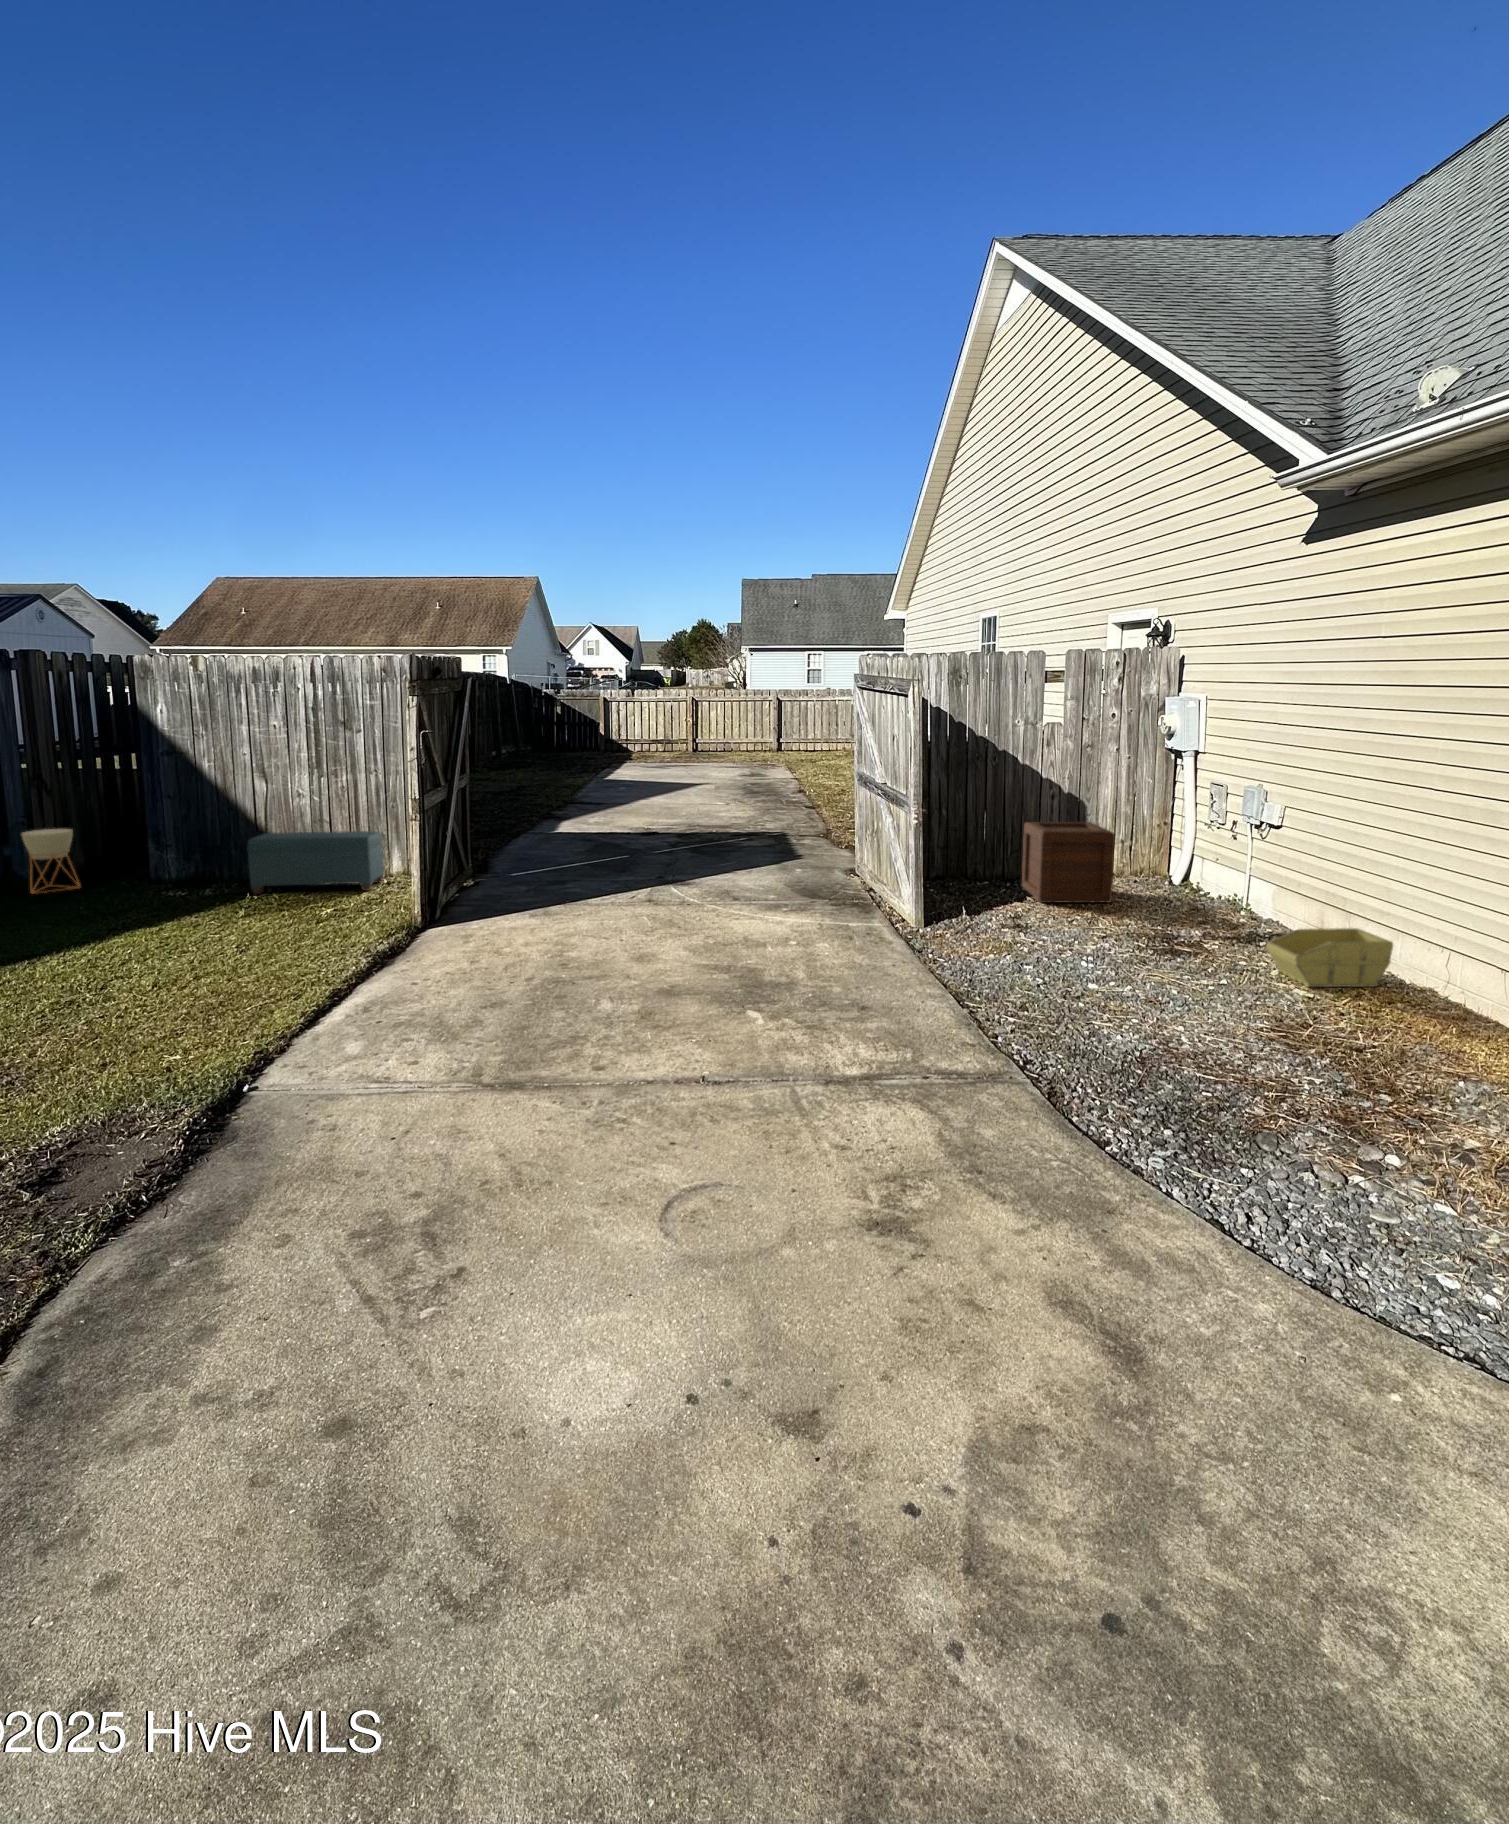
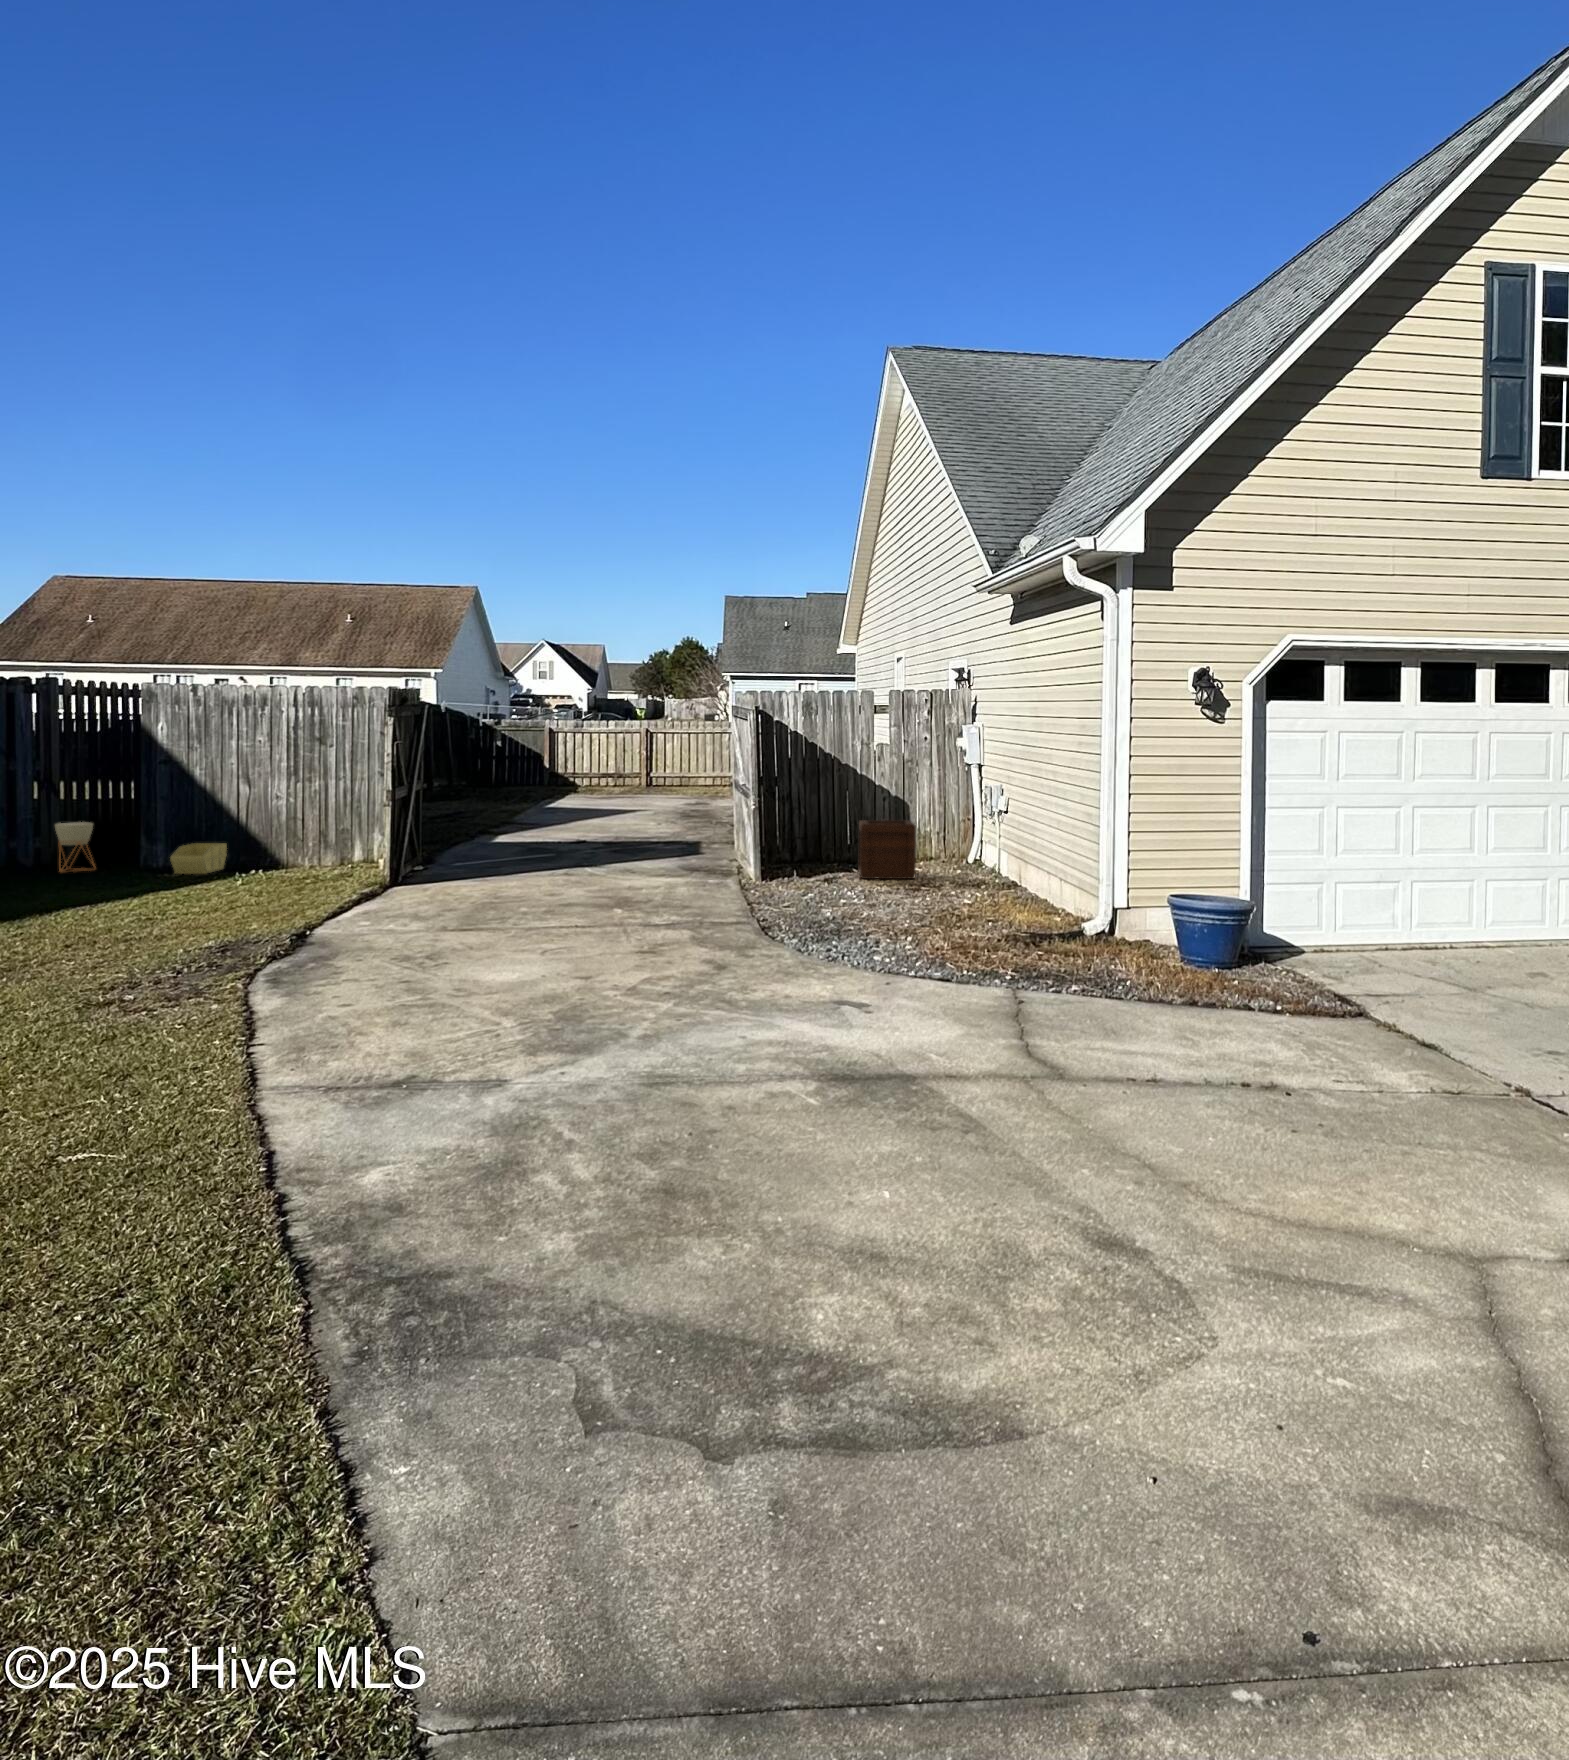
bench: present [247,831,384,894] -> none [239,827,345,873]
storage bin: present [1266,928,1393,987] -> present [170,843,227,874]

